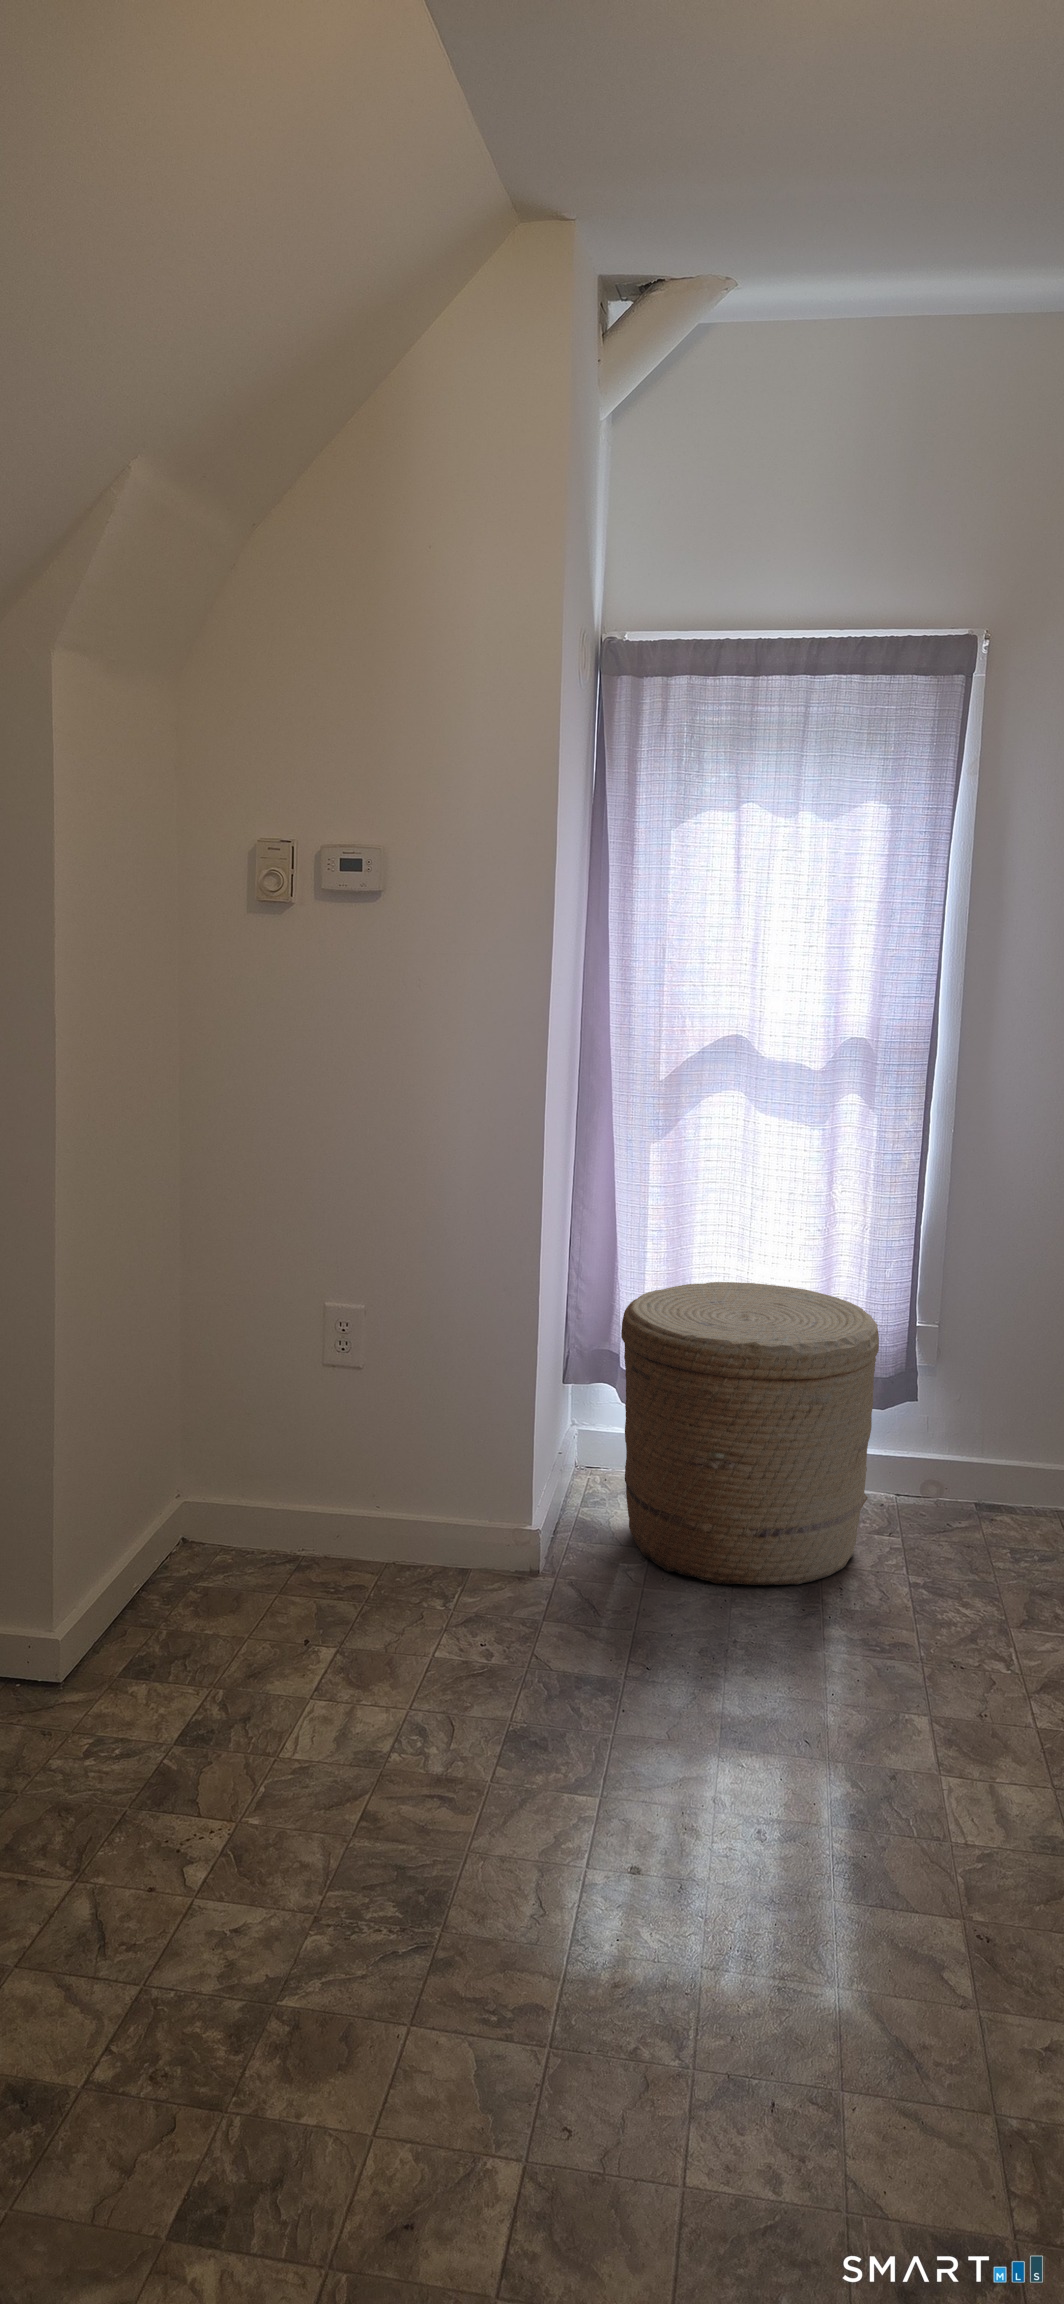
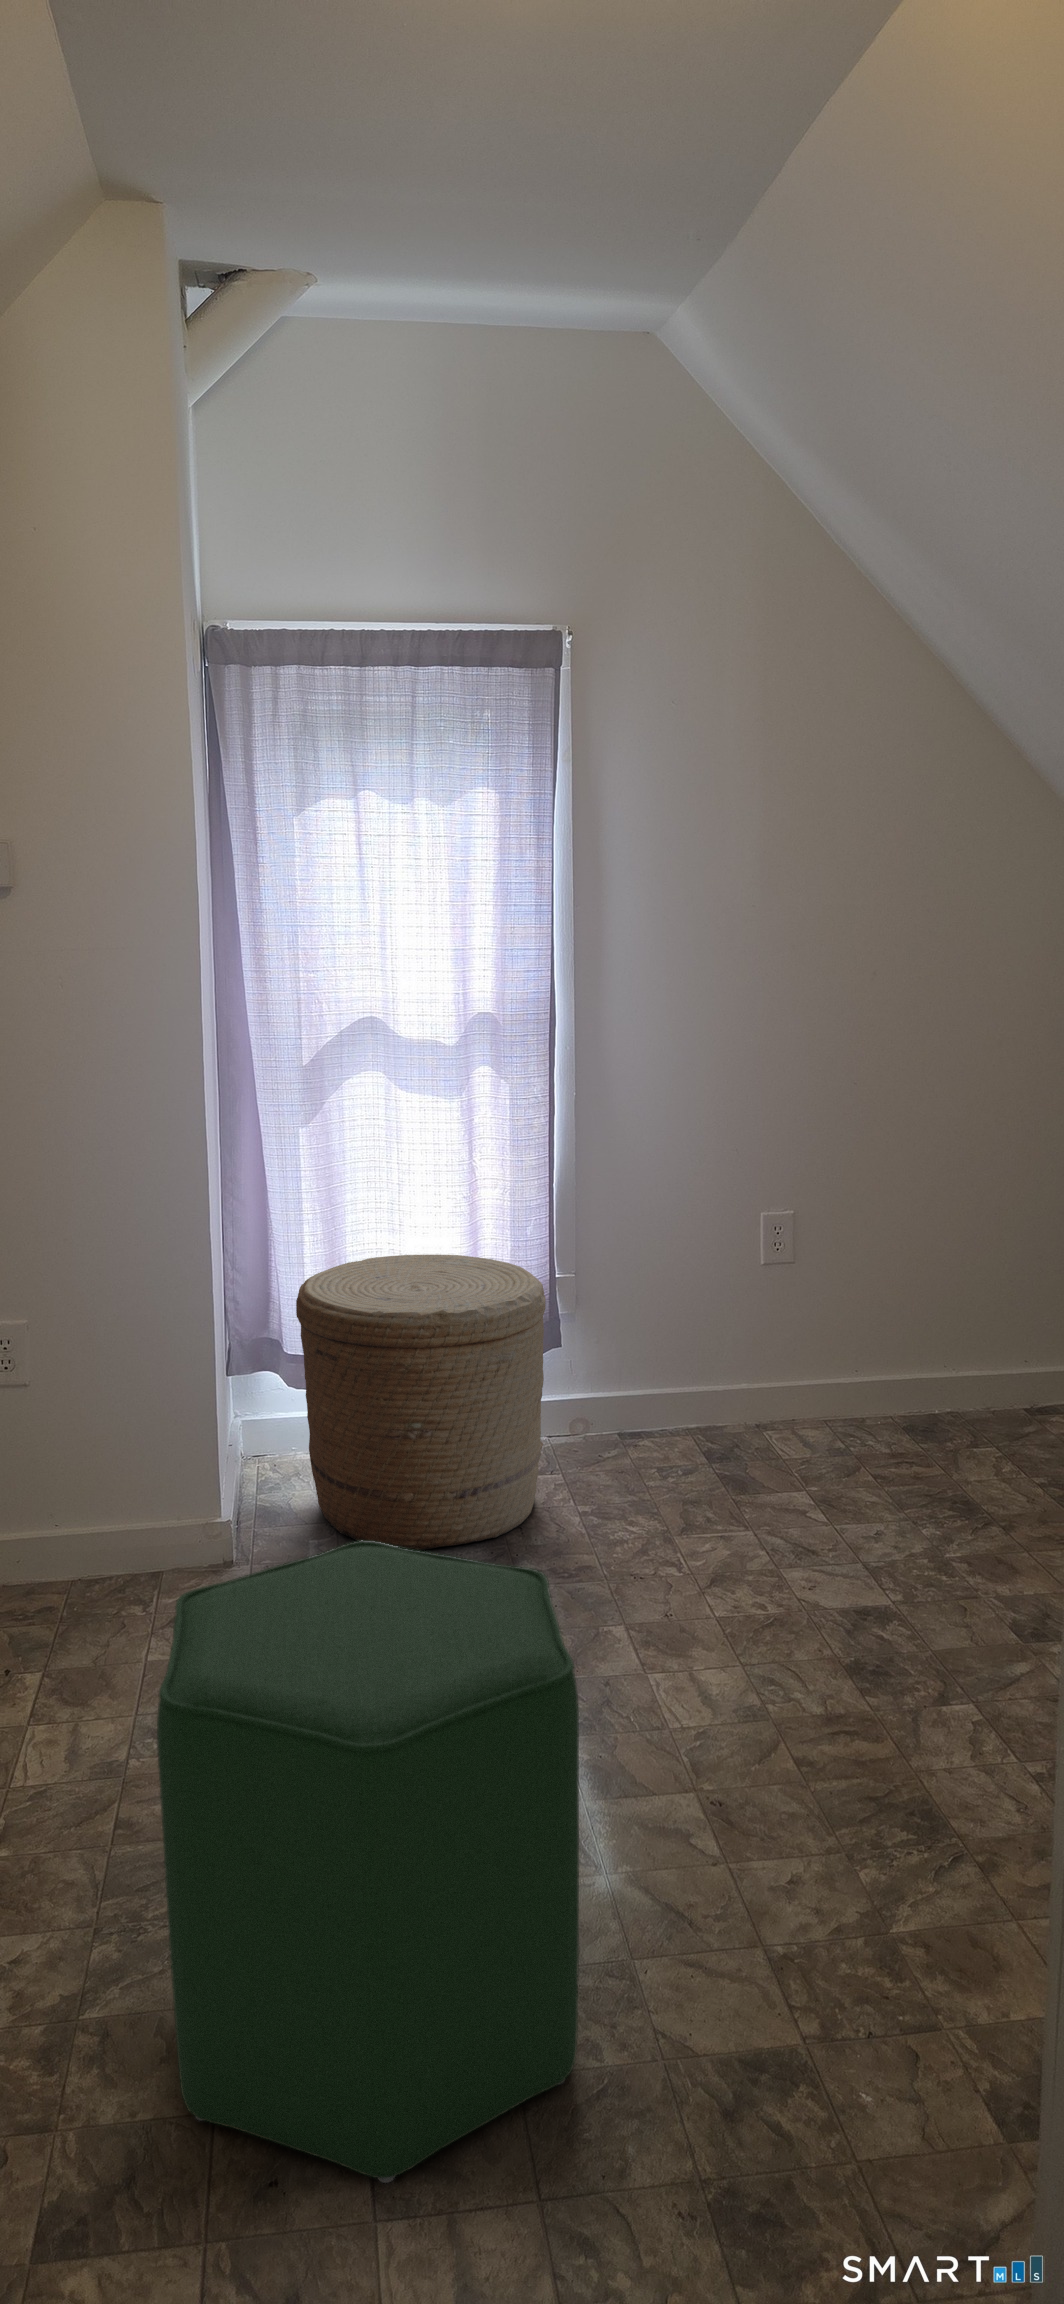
ottoman: none [324,1536,712,2091] -> present [157,1541,579,2183]

